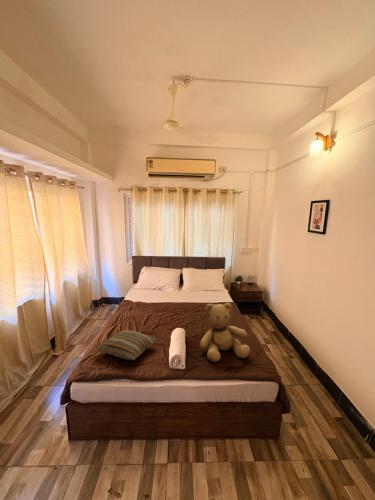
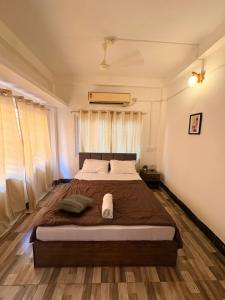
teddy bear: present [200,303,250,362] -> none [122,176,155,215]

